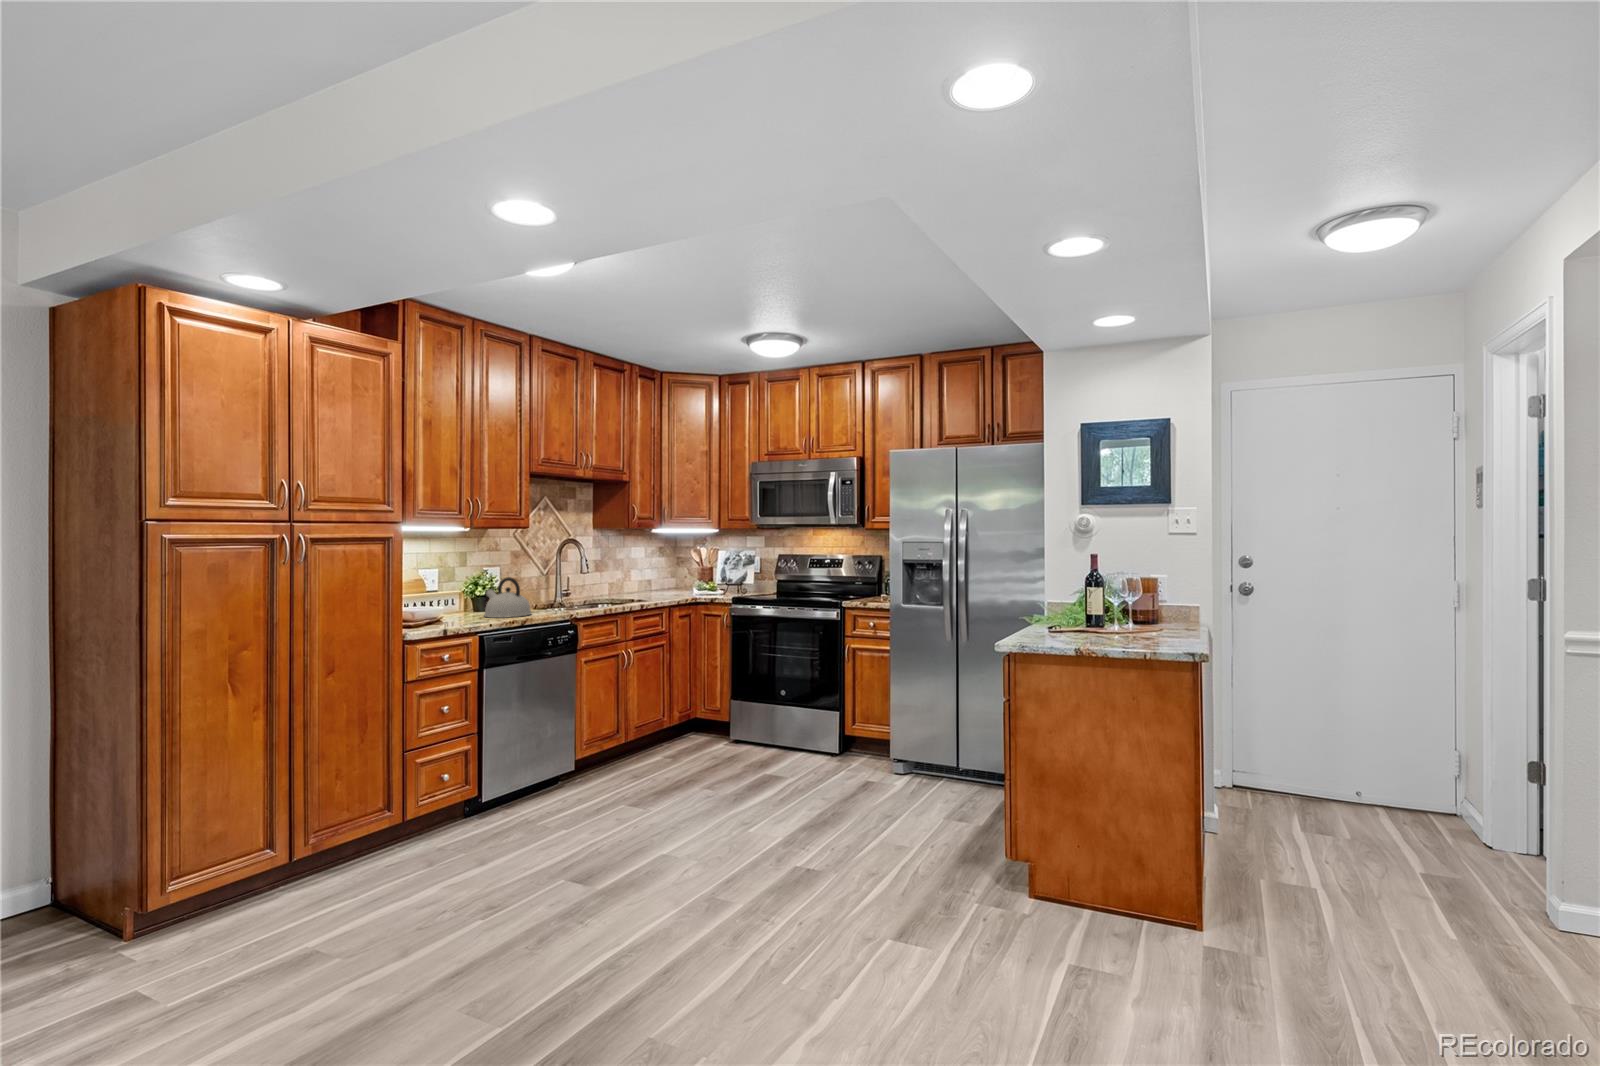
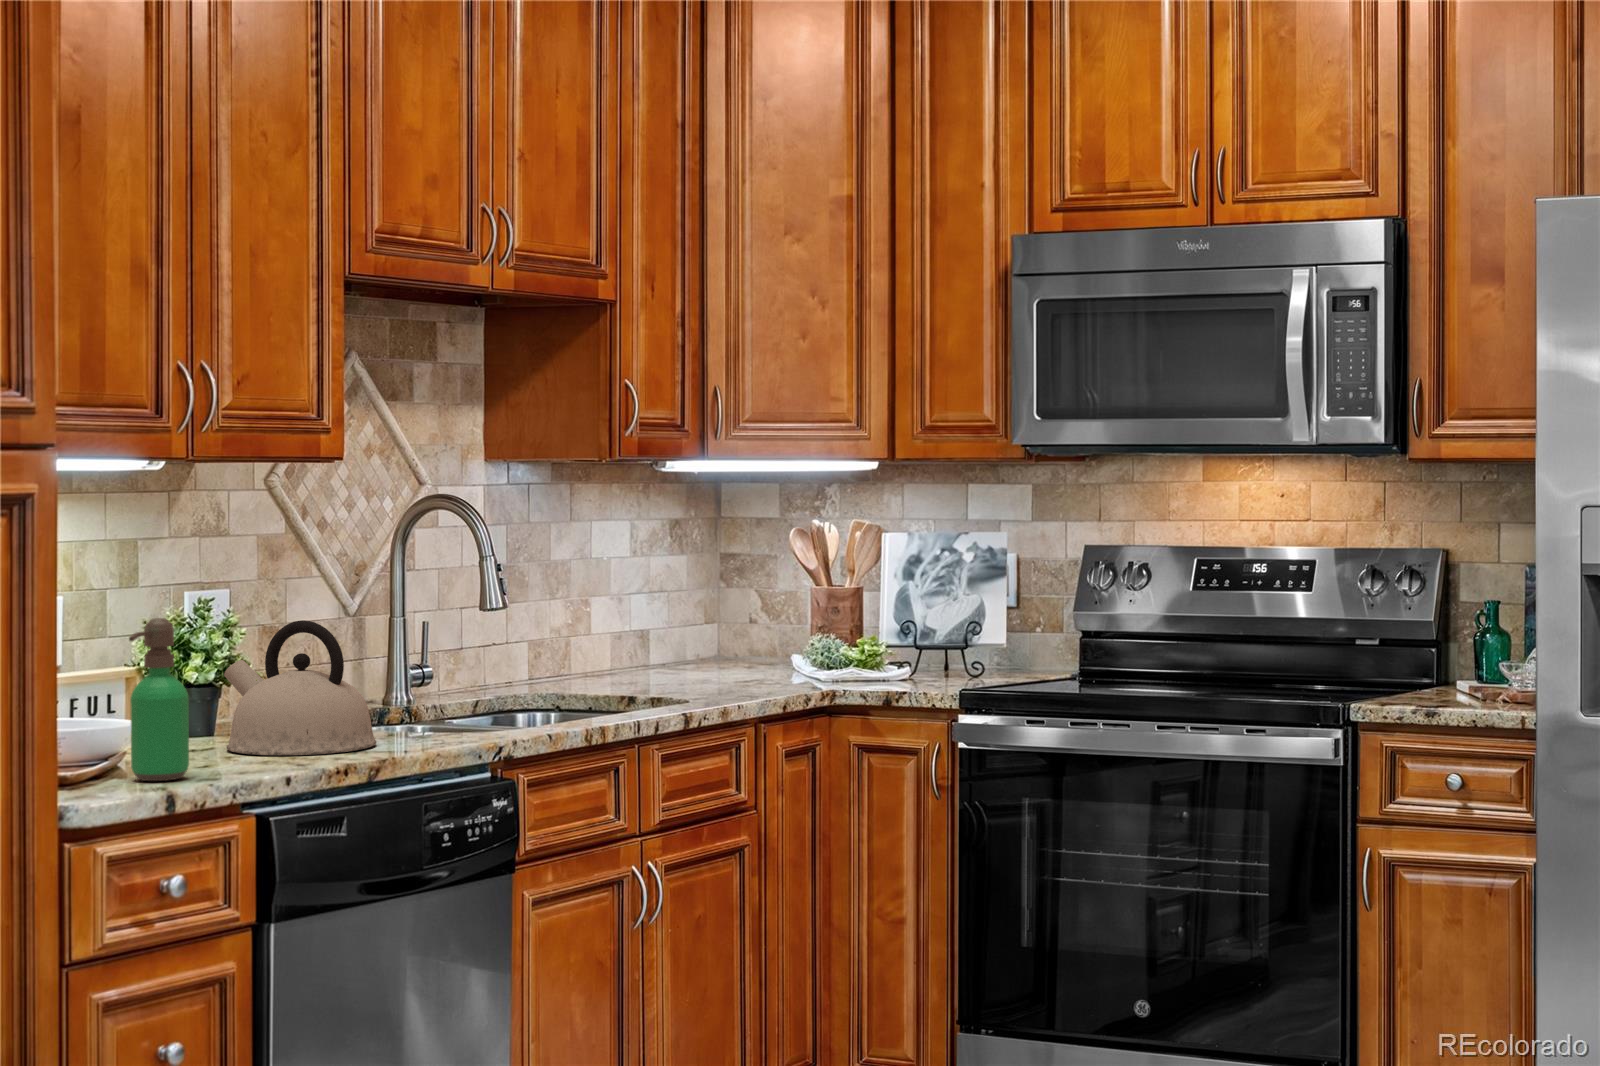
soap dispenser: none [437,577,459,625] -> present [129,618,189,781]

